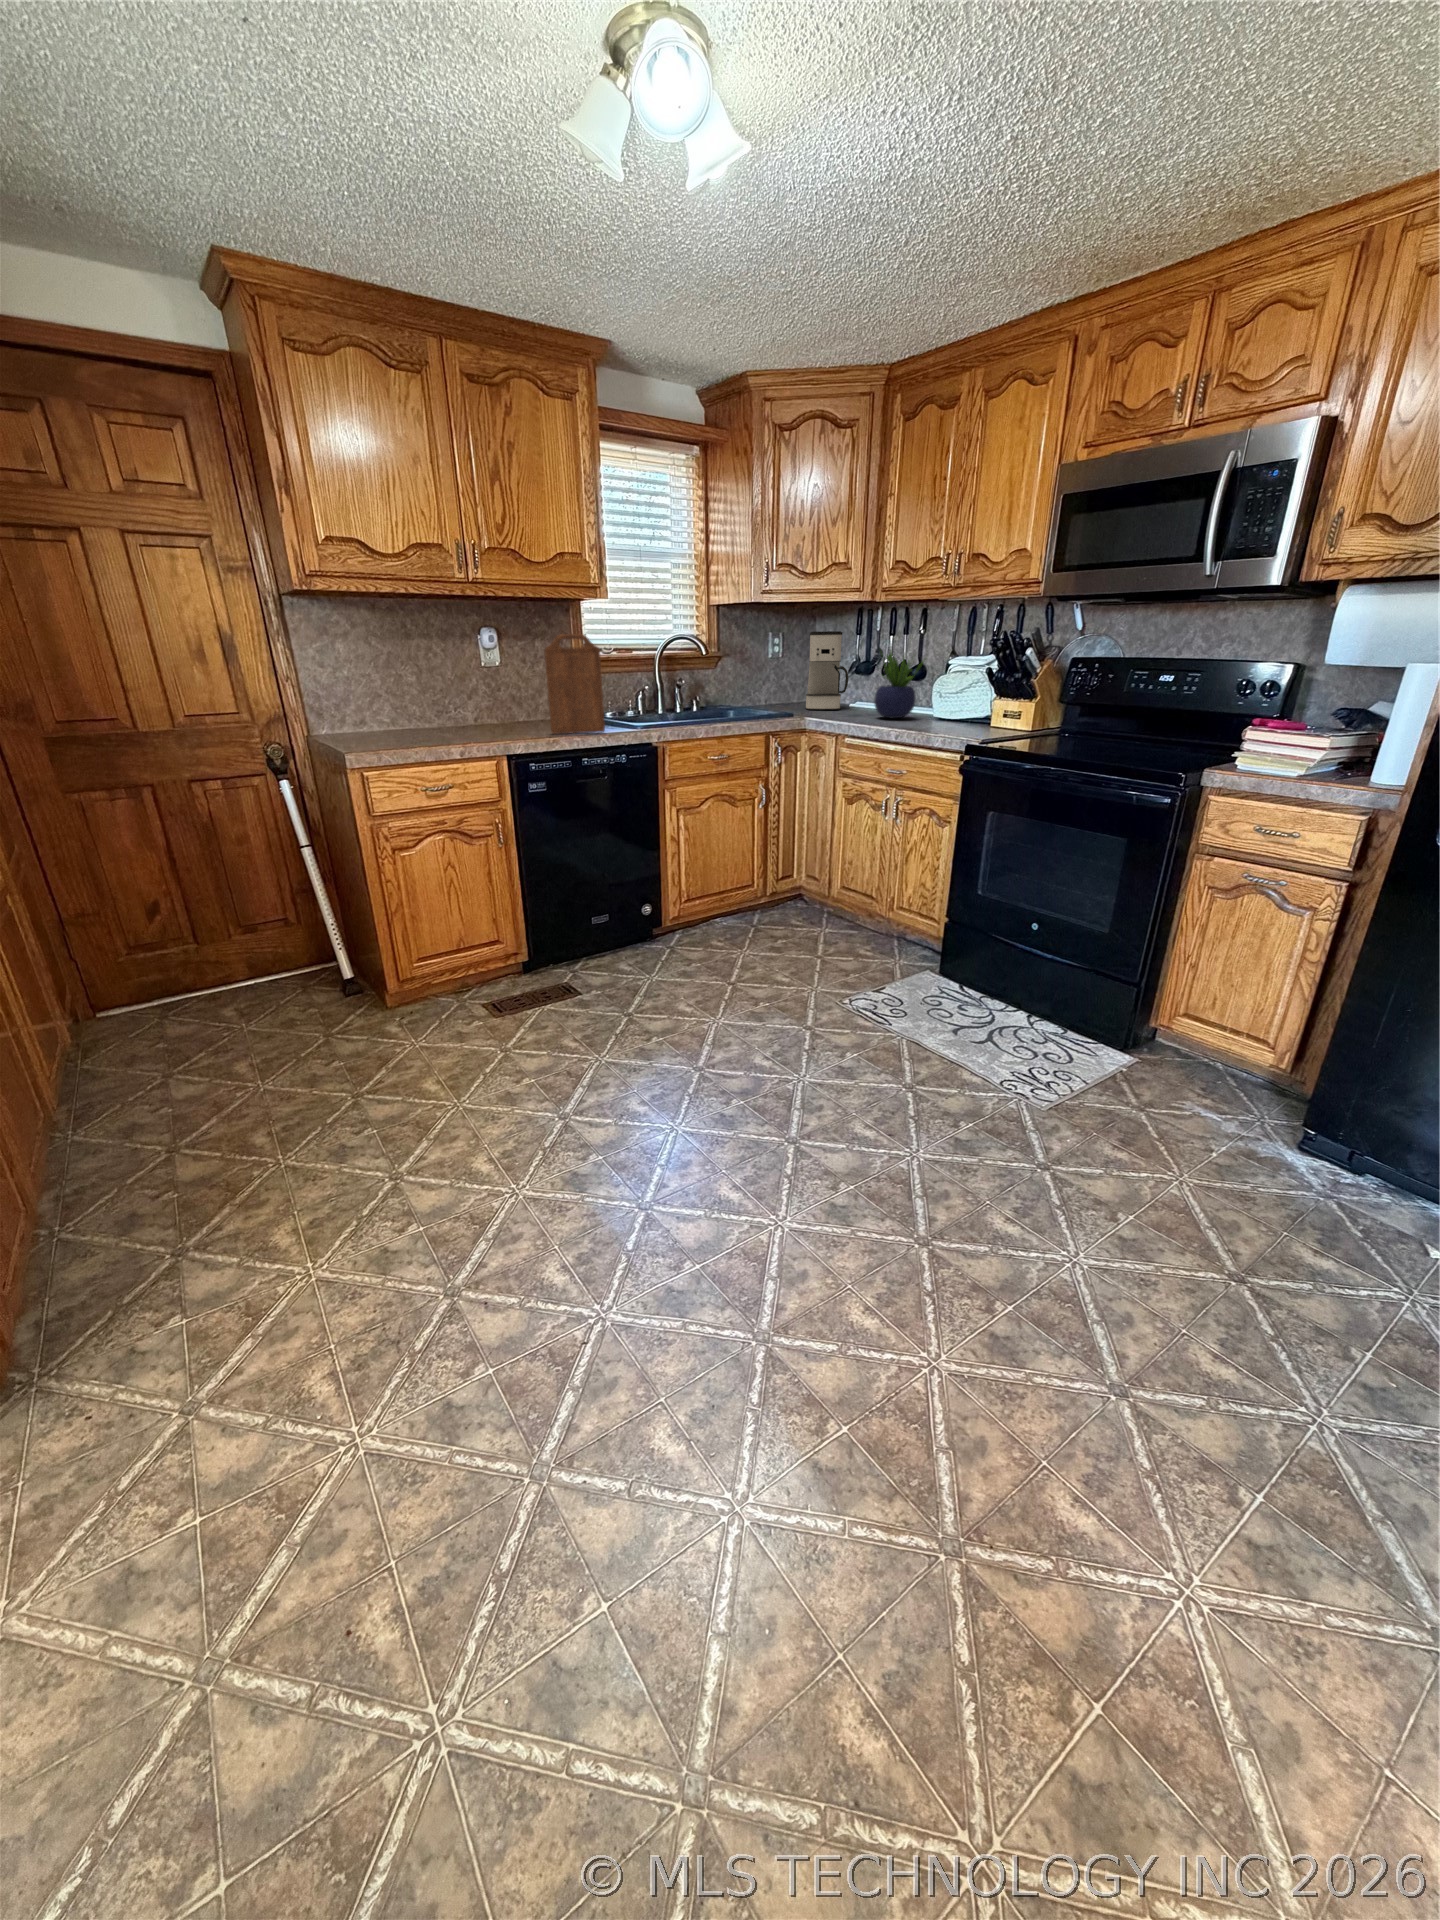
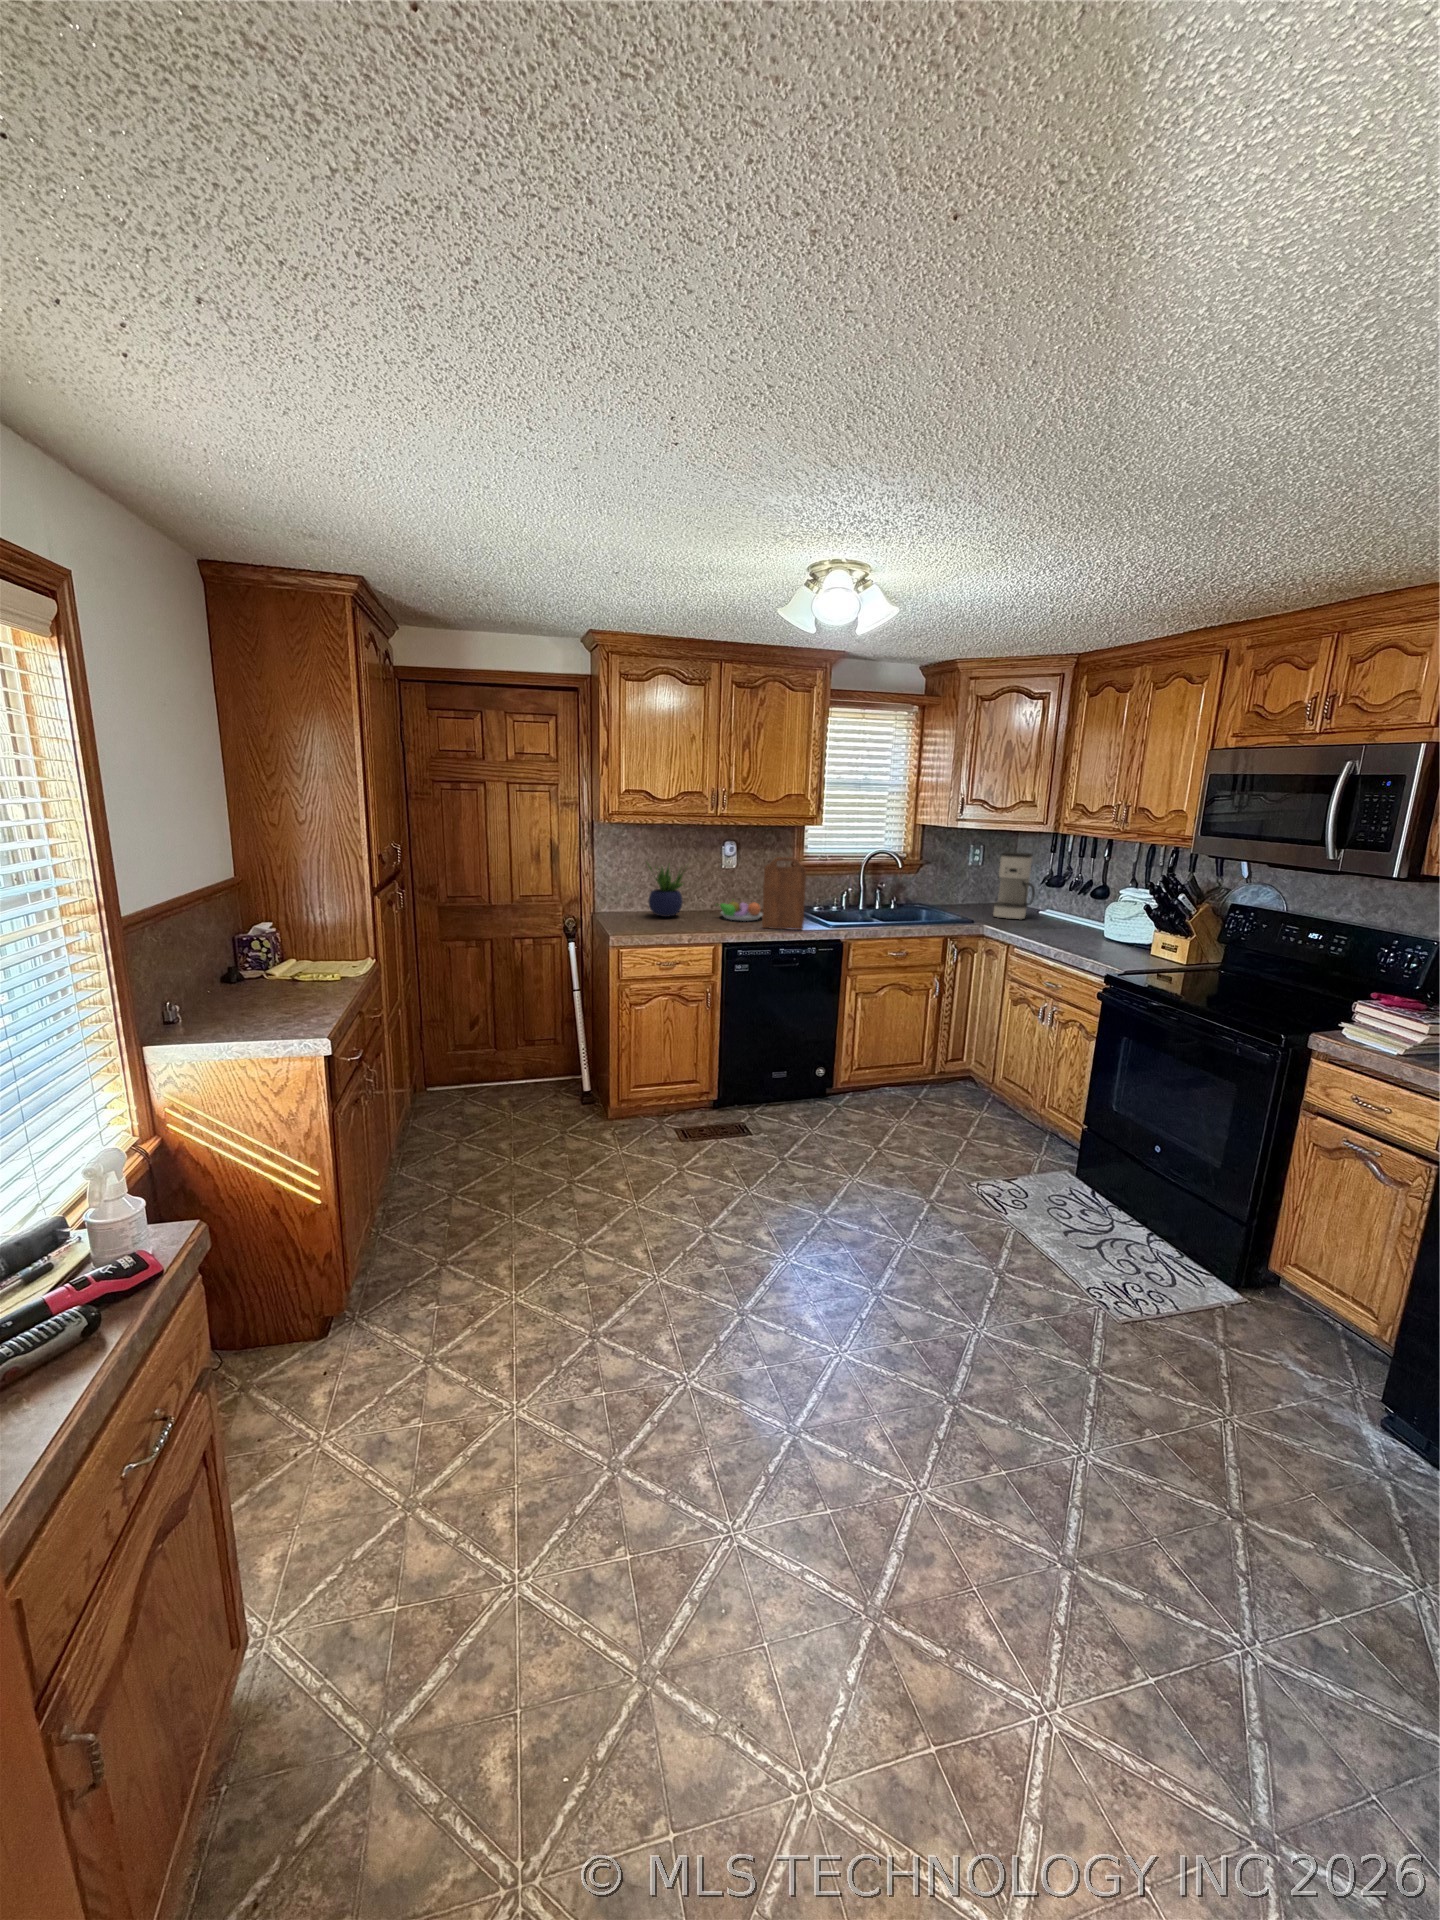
potted plant: present [874,651,924,718] -> present [647,863,684,917]
fruit bowl: none [481,703,547,729] -> present [717,901,762,921]

